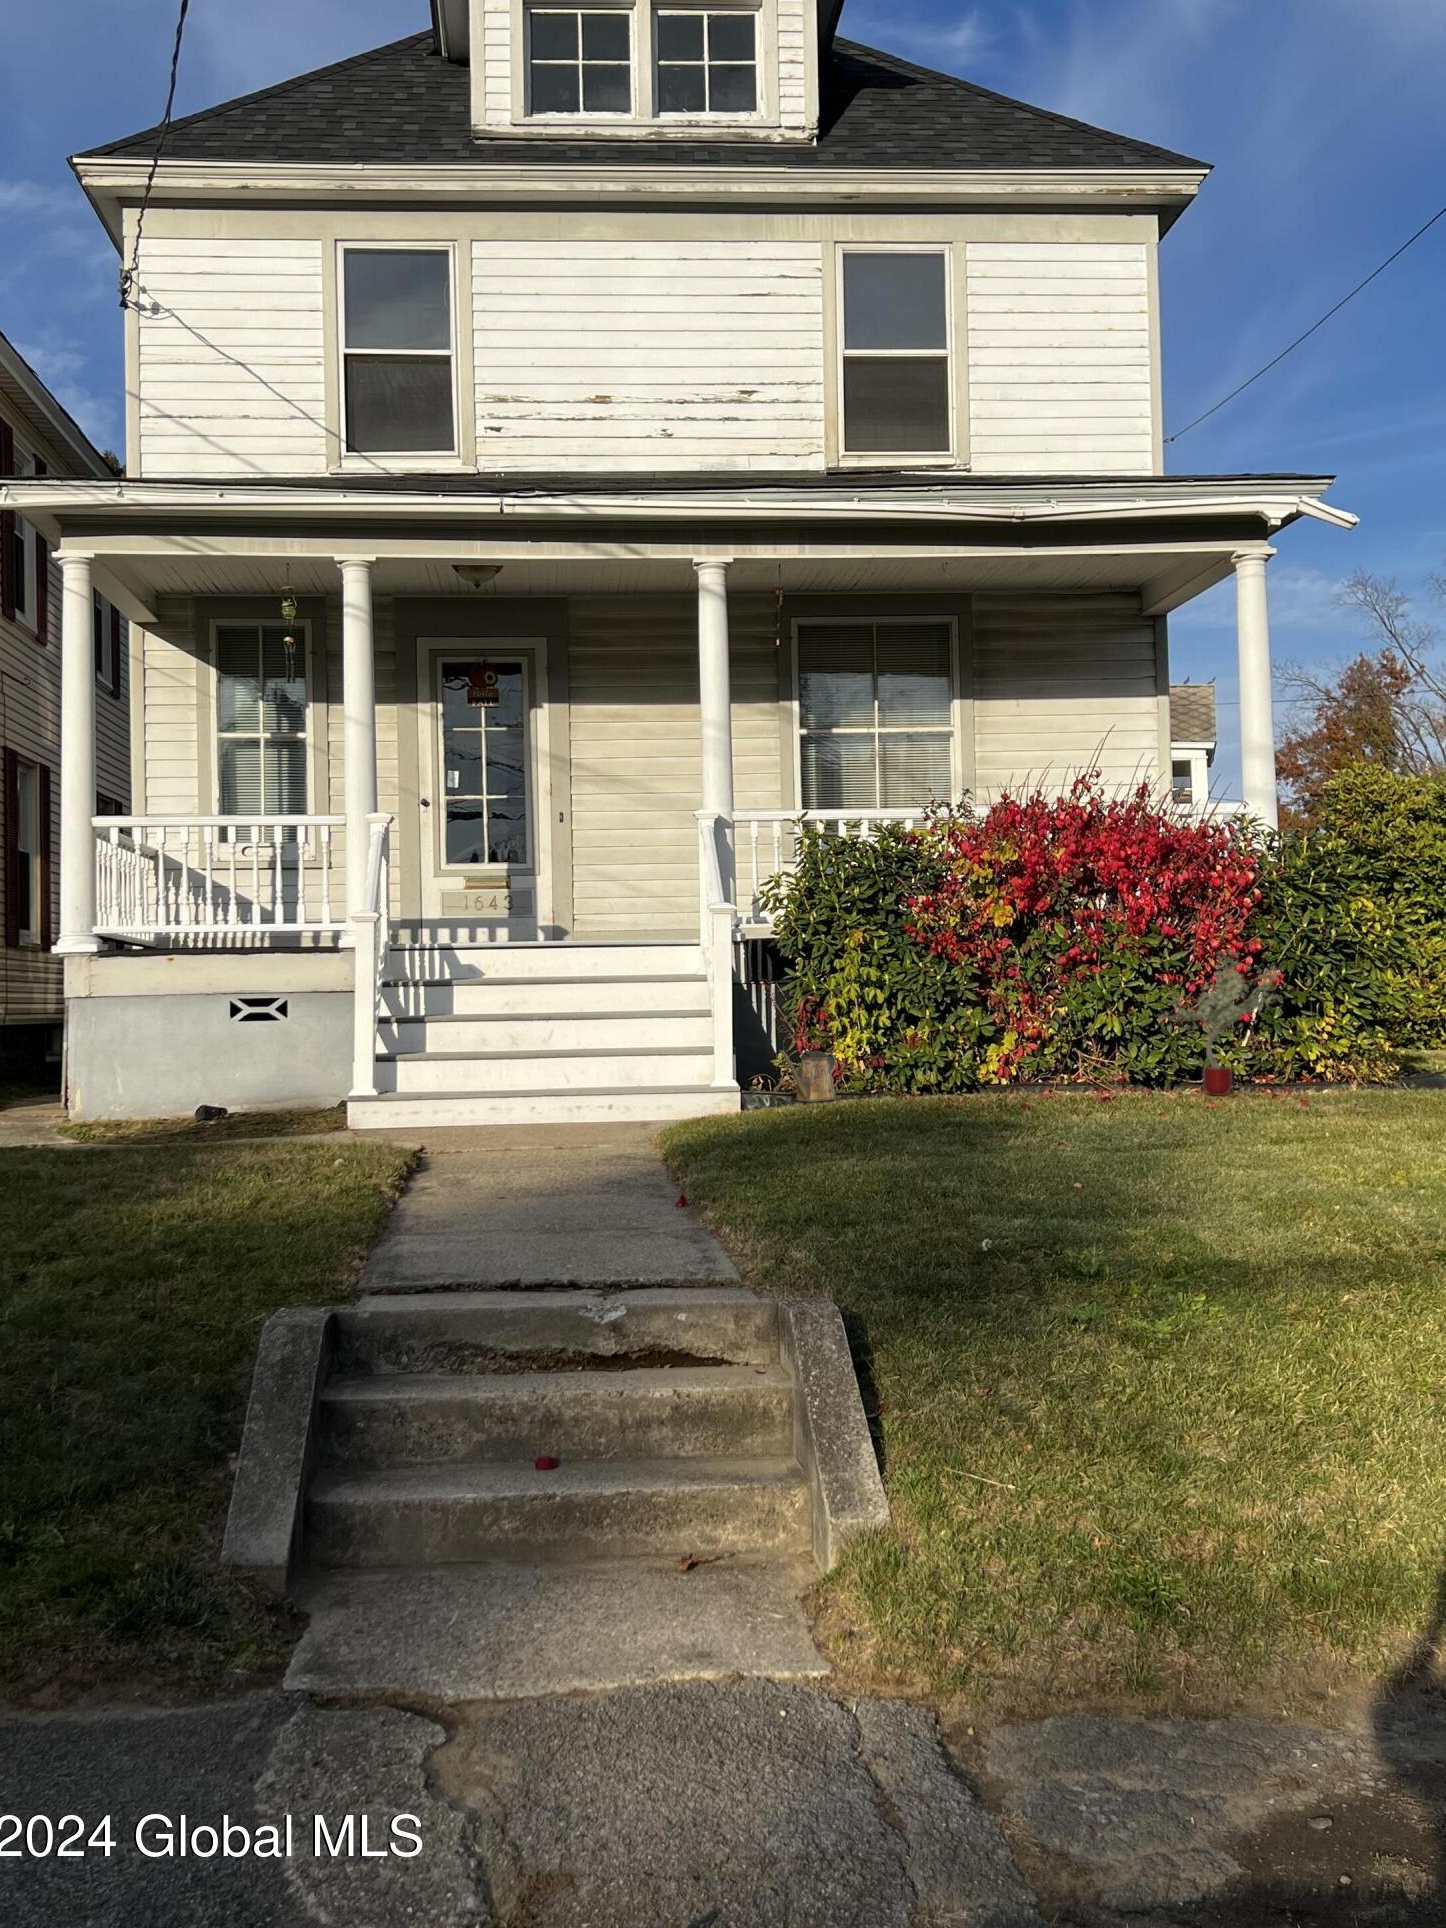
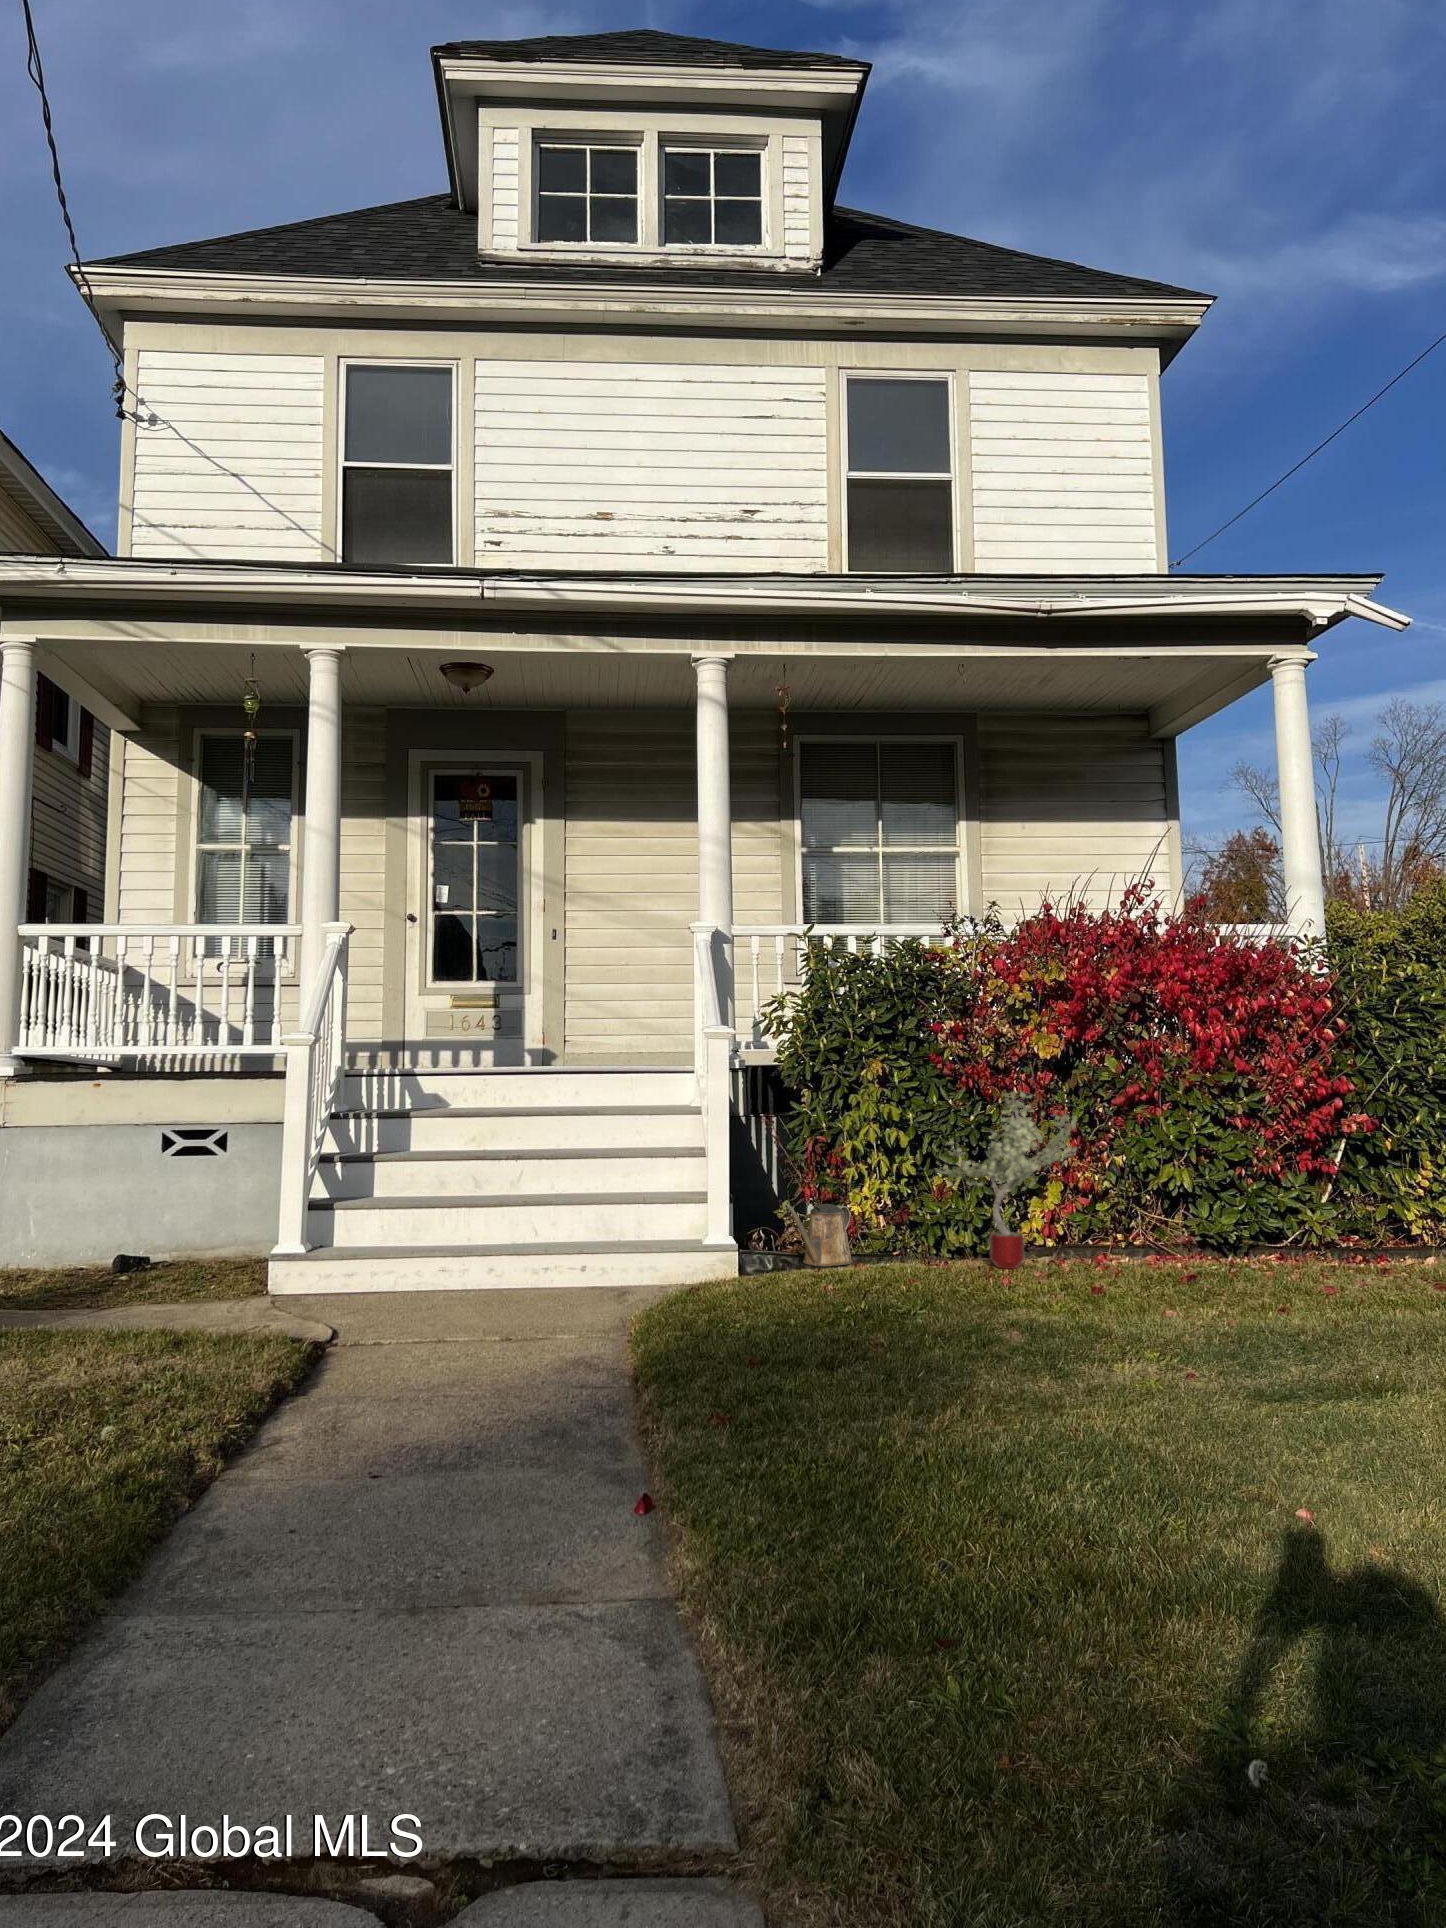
potted tree: present [1158,950,1277,1096] -> present [936,1092,1077,1269]

